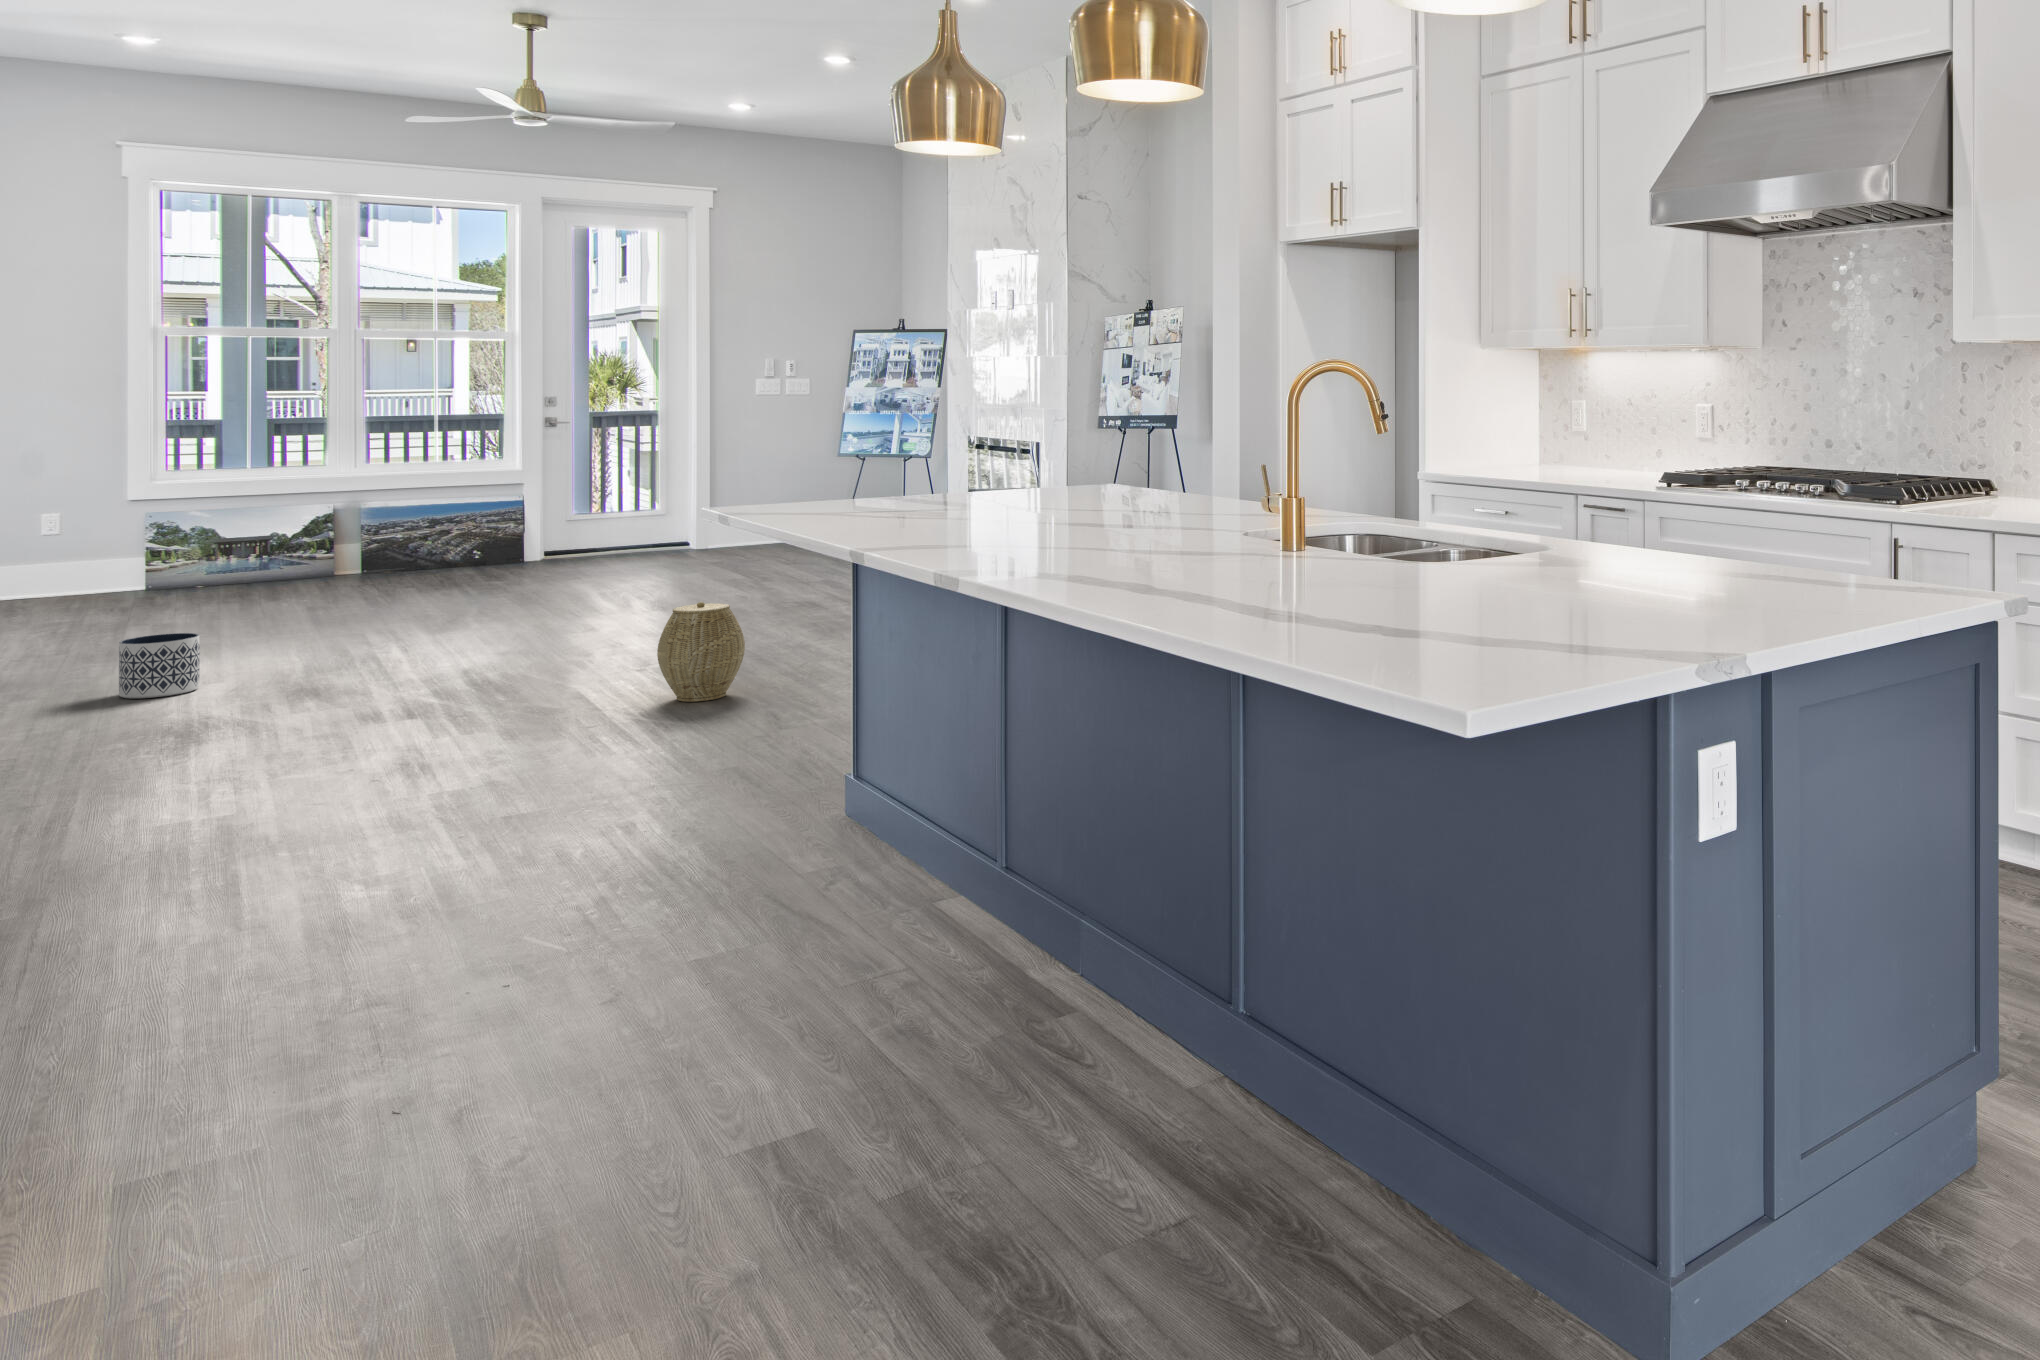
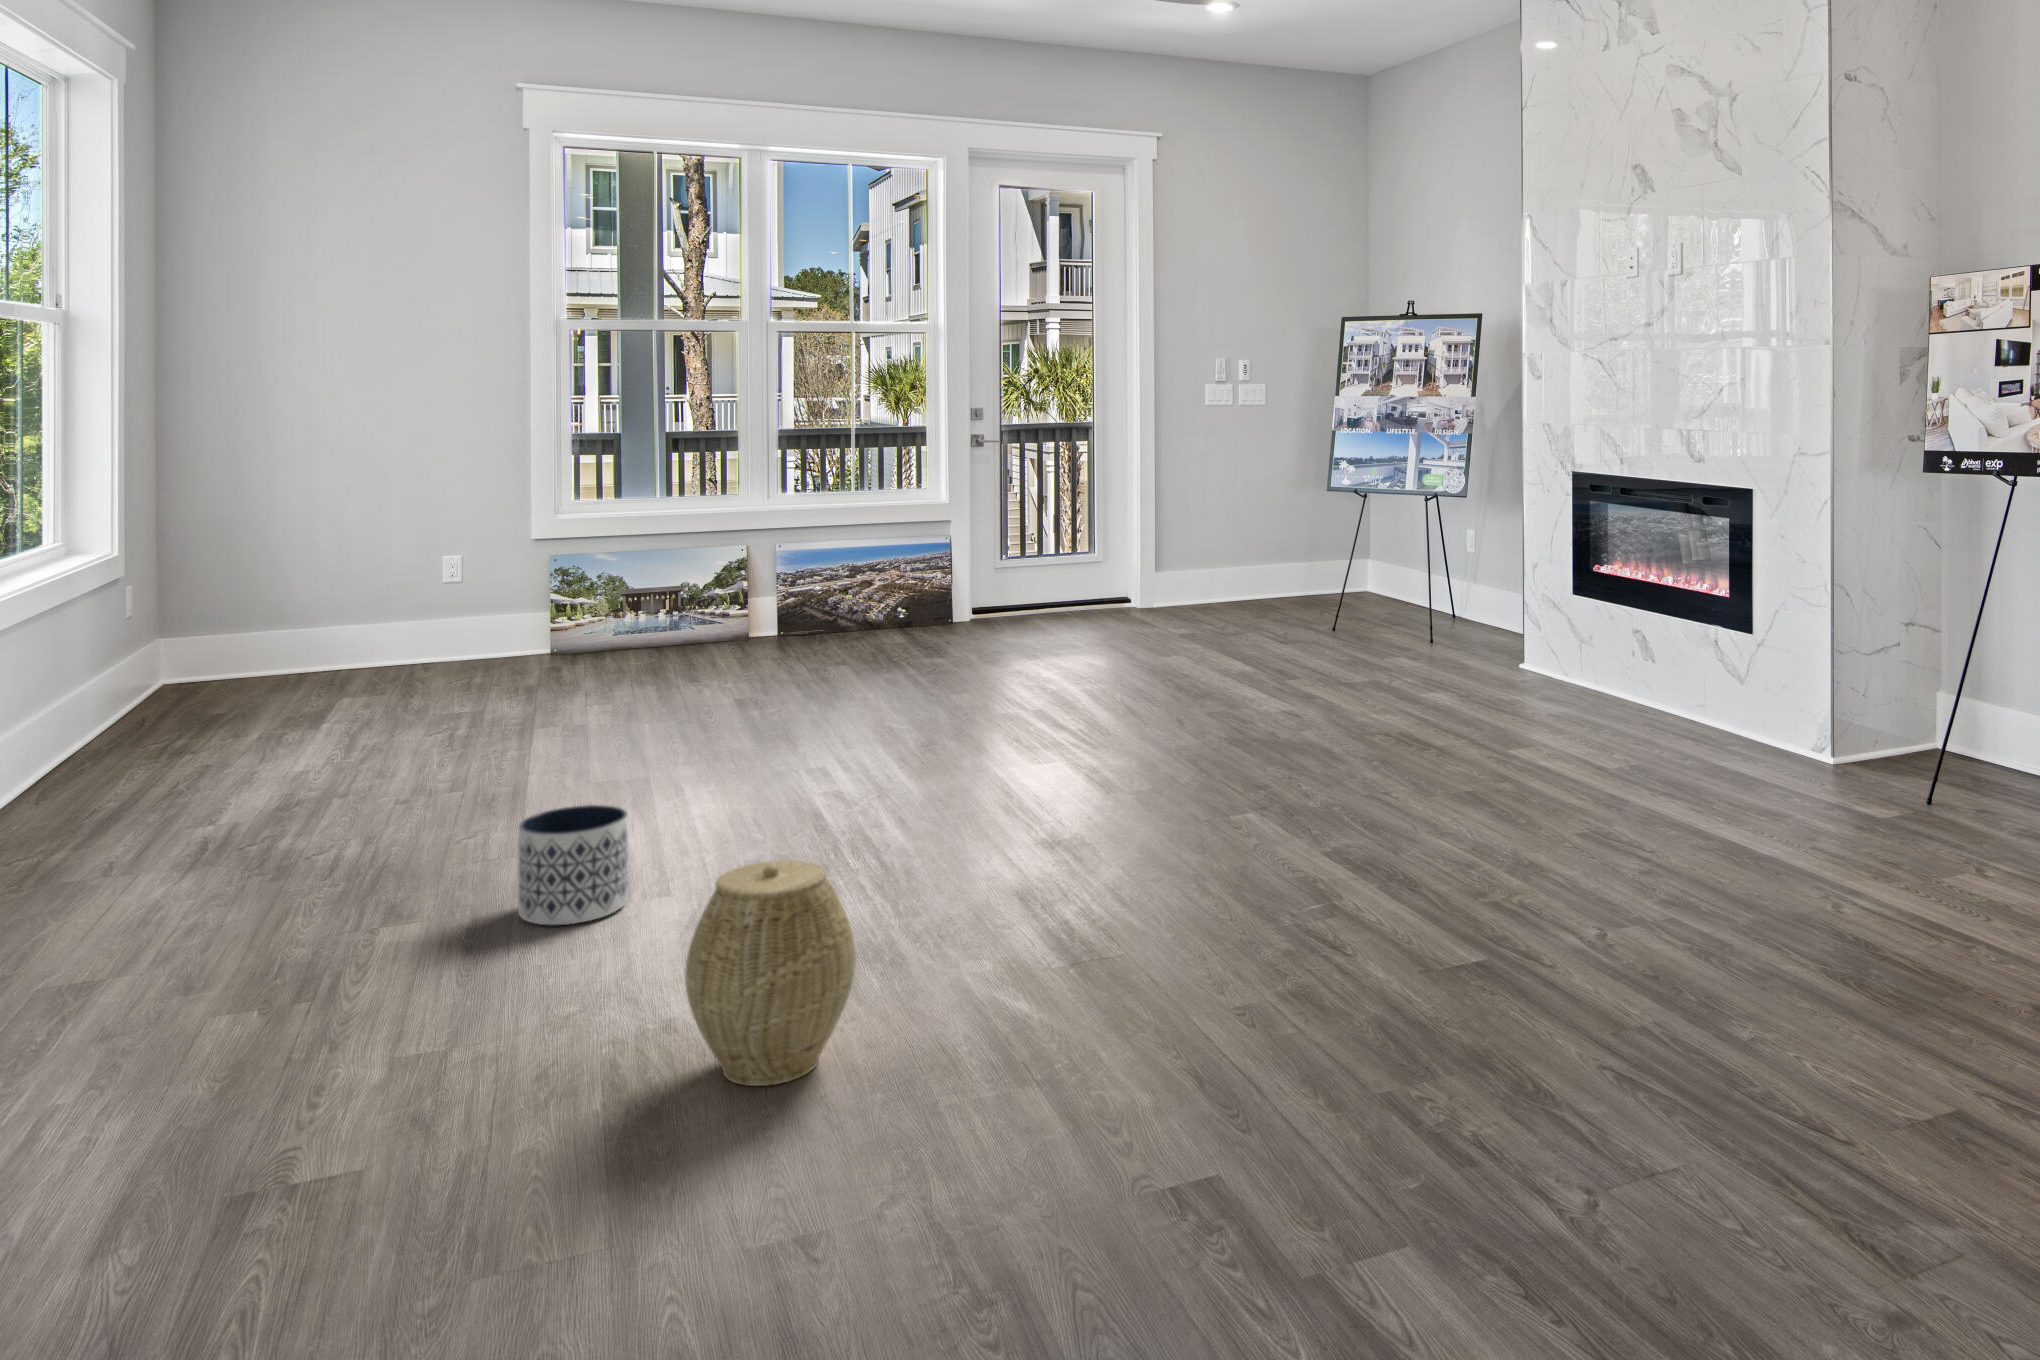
woven basket: present [657,602,745,702] -> present [685,860,856,1086]

